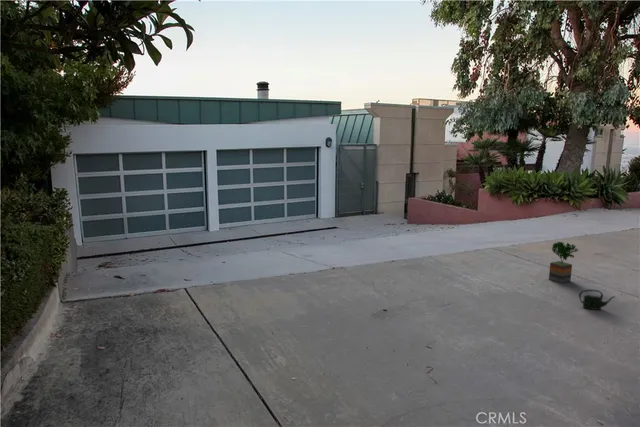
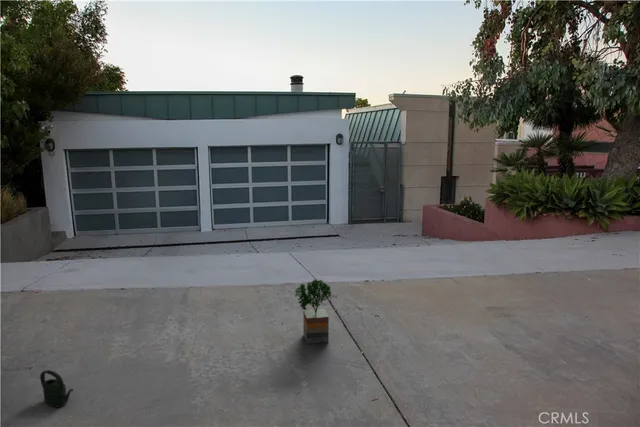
watering can: present [579,290,614,310] -> present [40,370,73,407]

